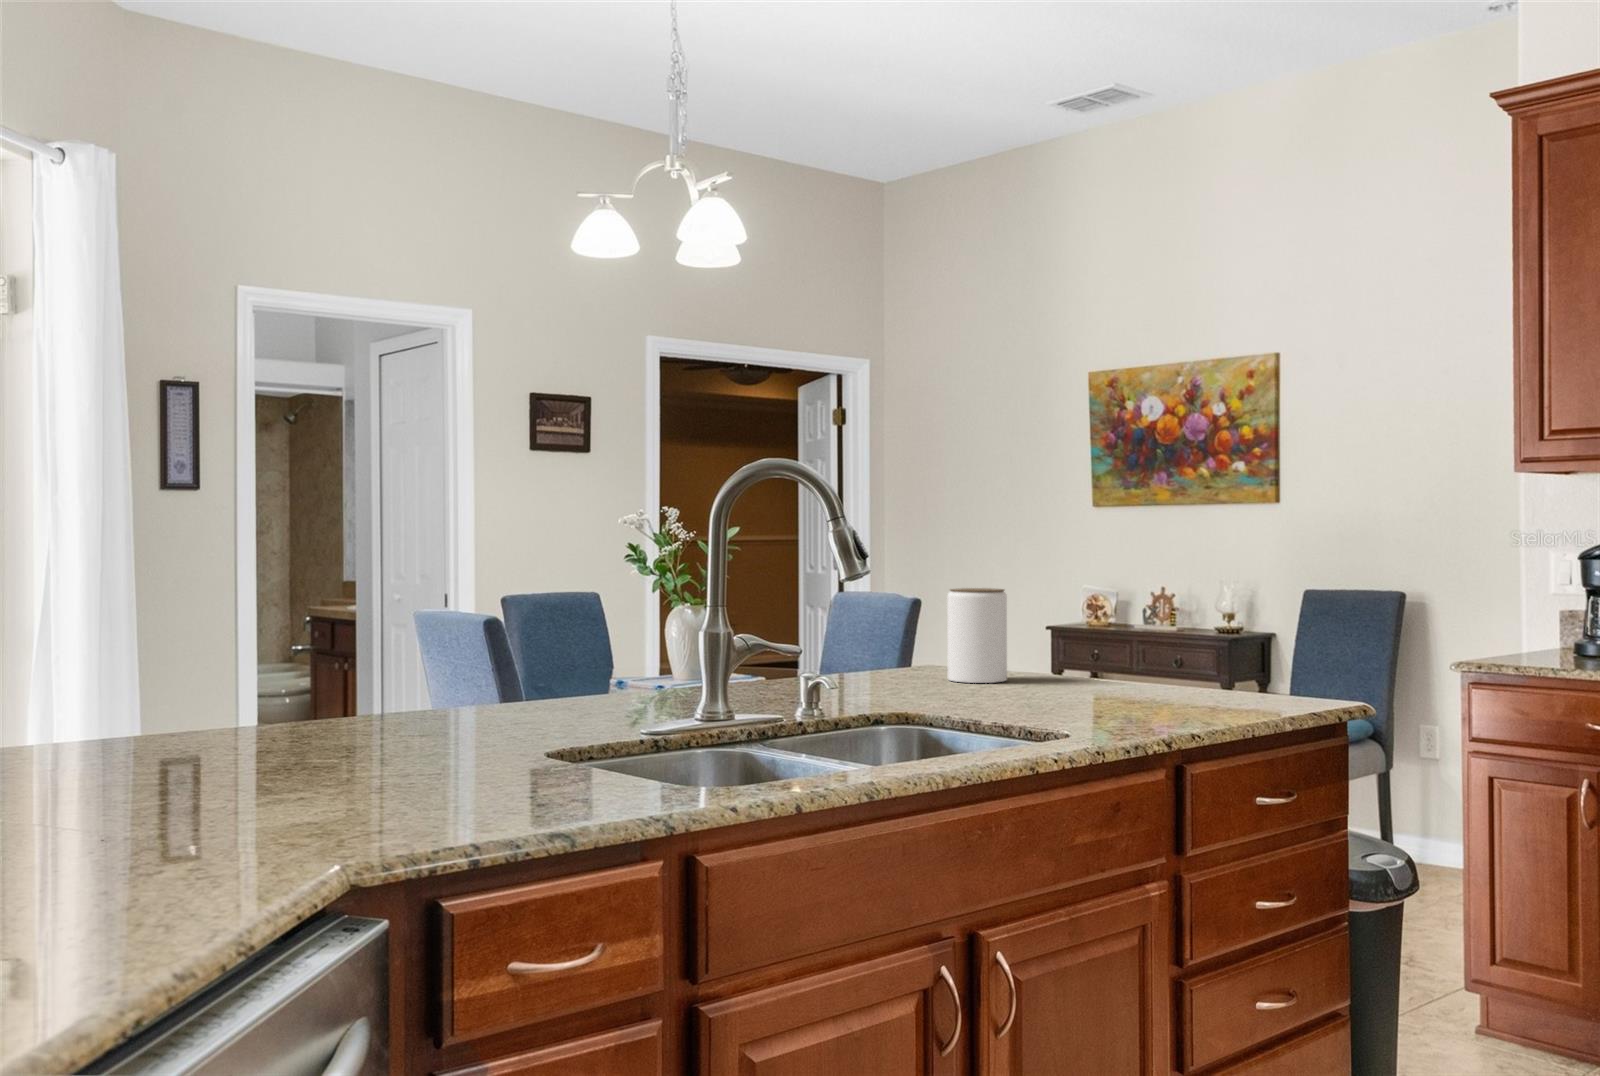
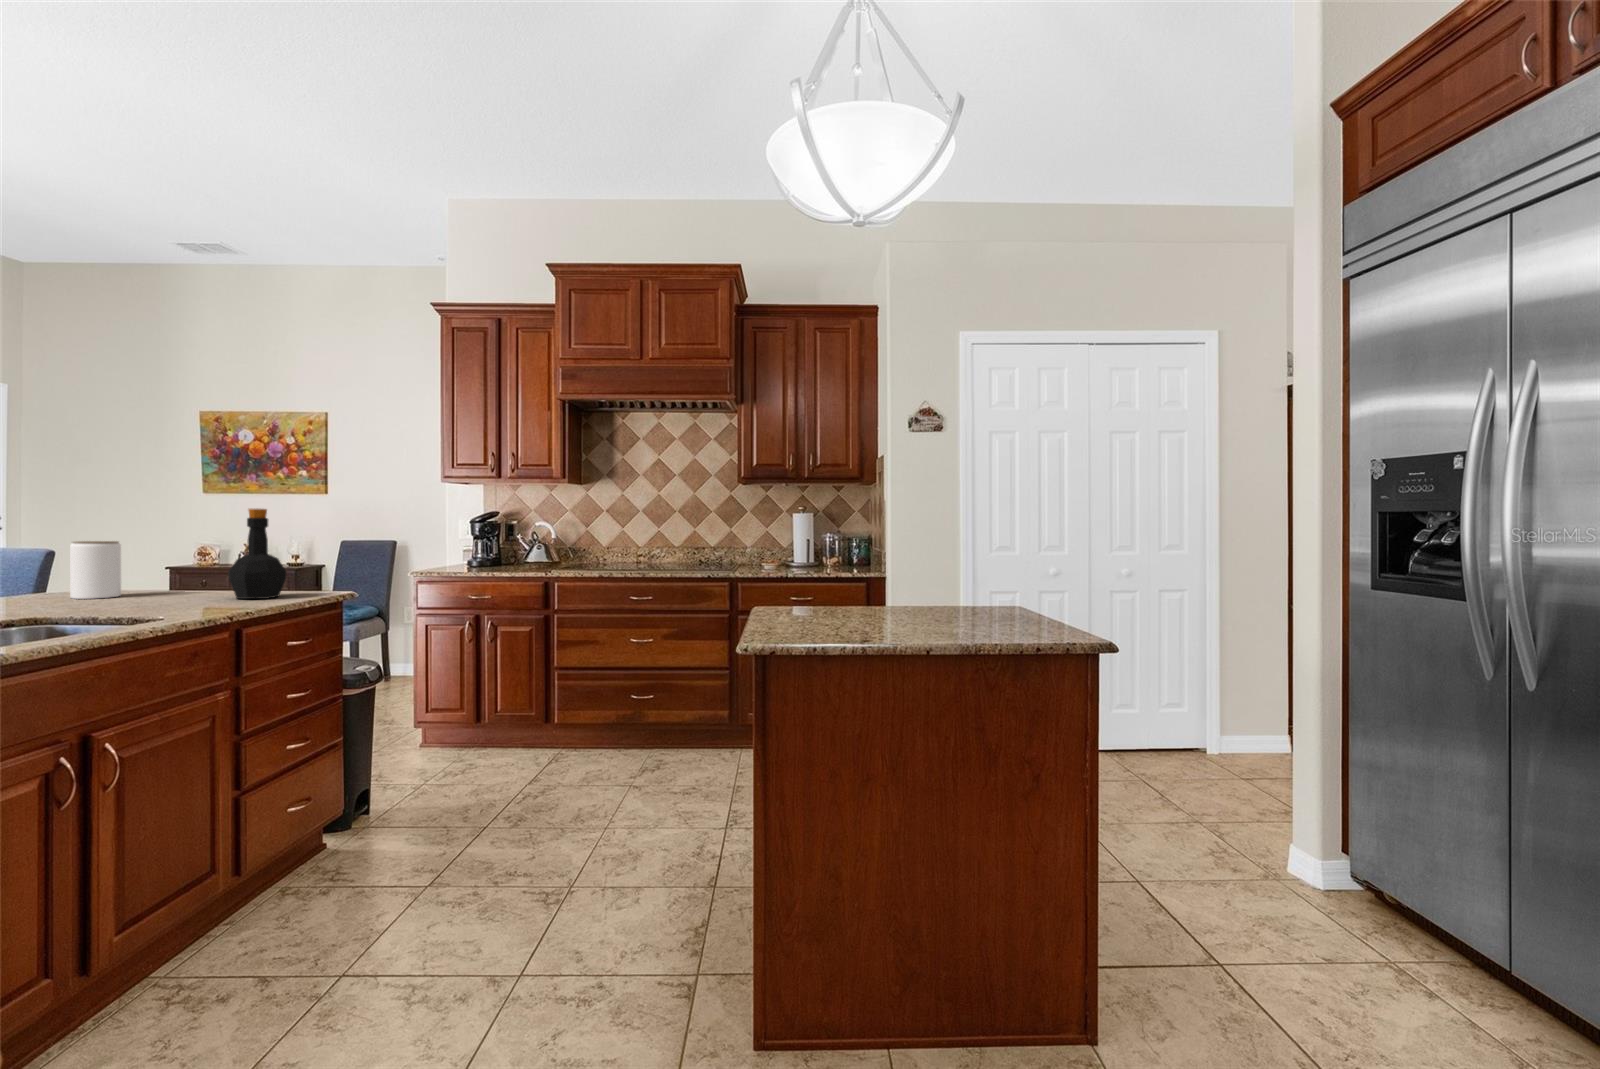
bottle: none [1153,529,1247,704] -> present [228,509,286,599]

